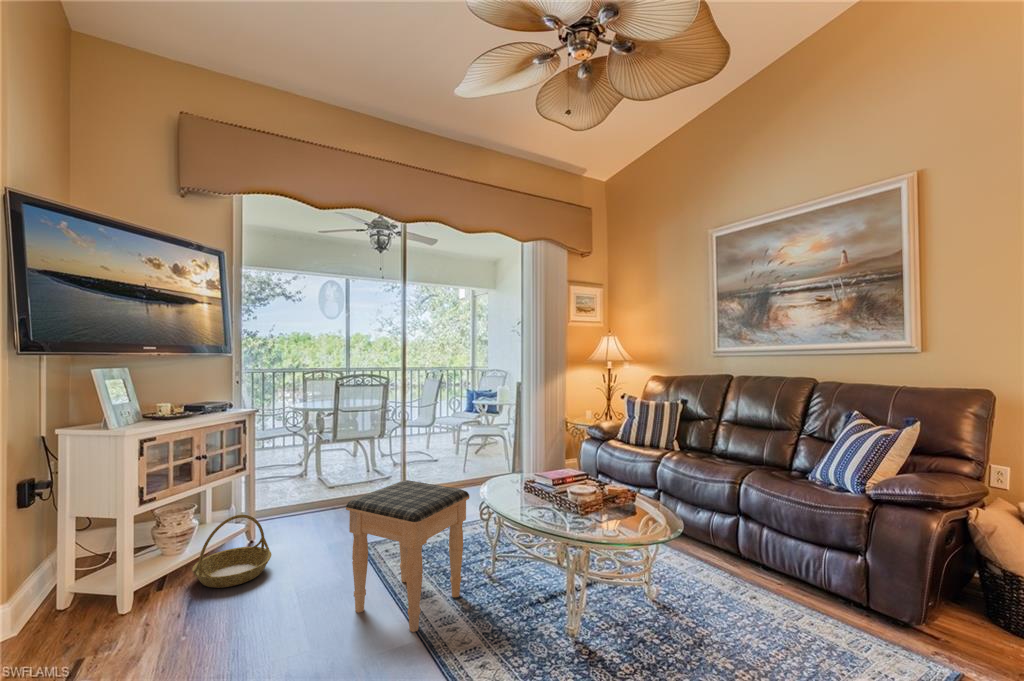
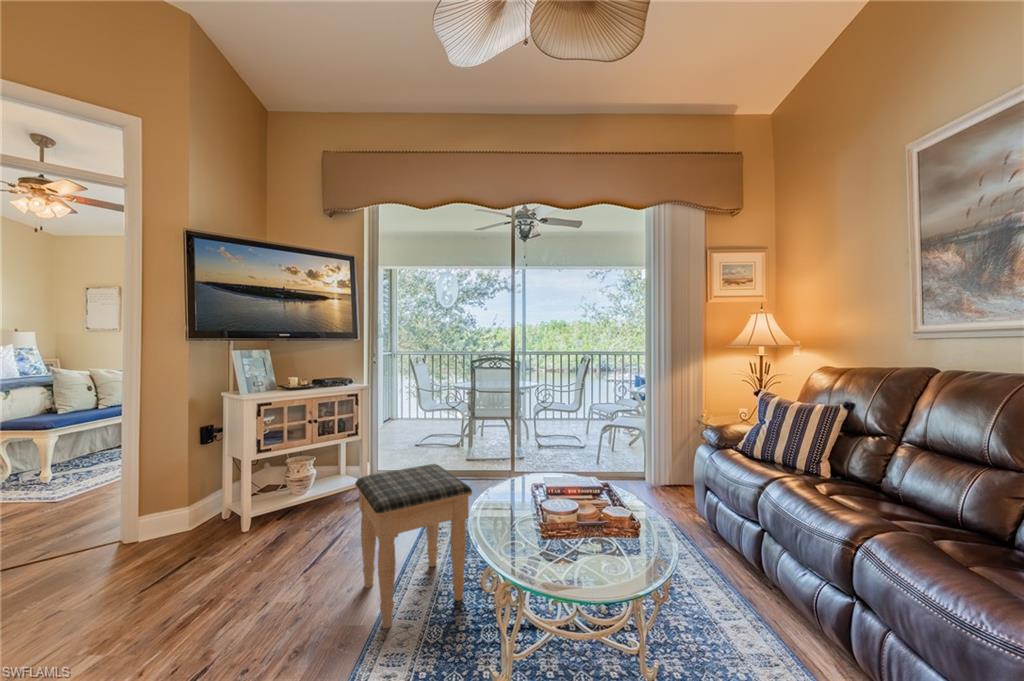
basket: present [192,515,272,588] -> none [294,472,356,531]

